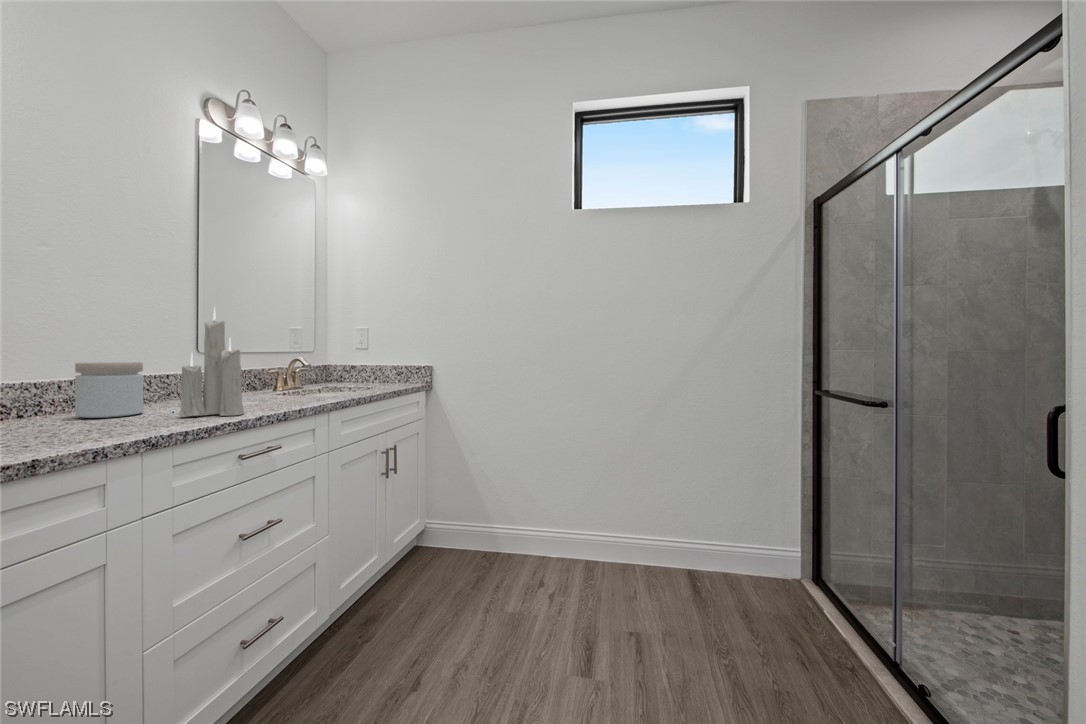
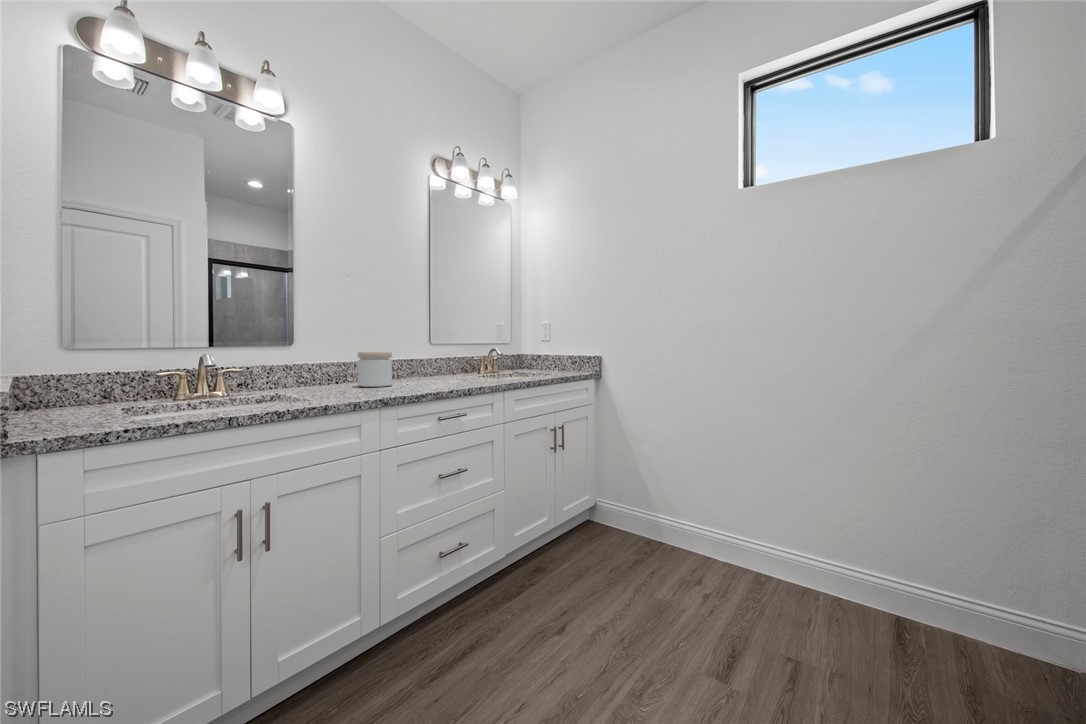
candle: present [179,308,244,416] -> none [407,310,444,389]

